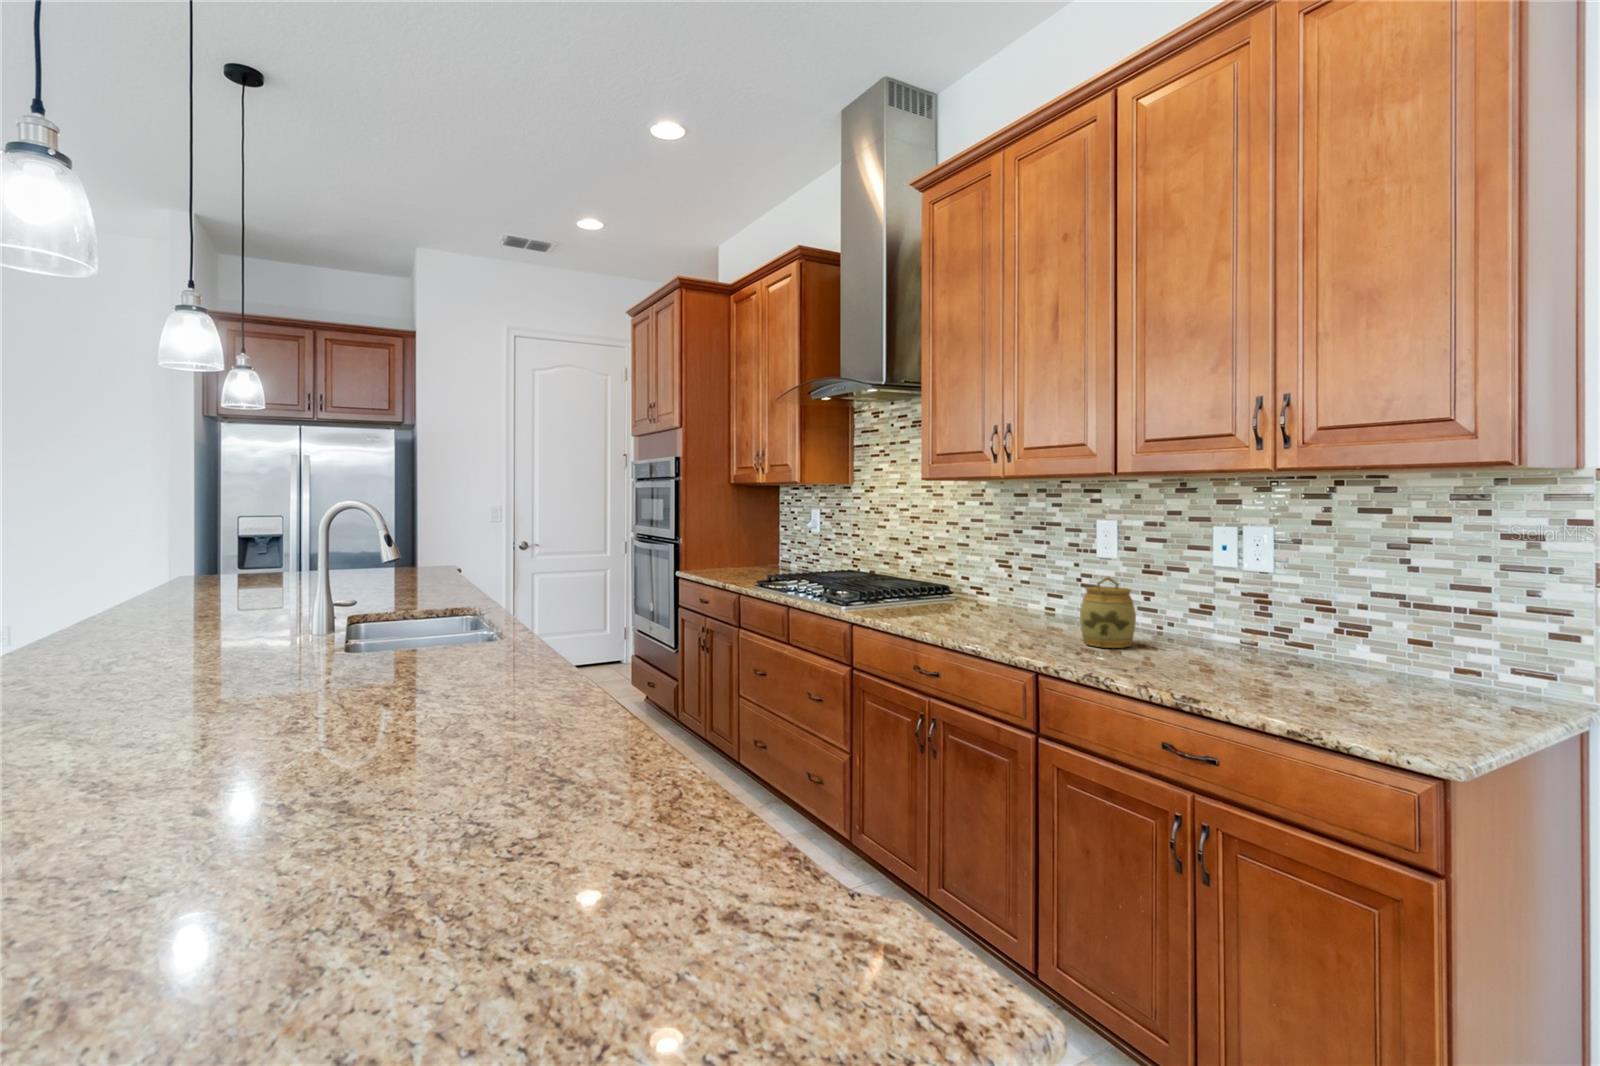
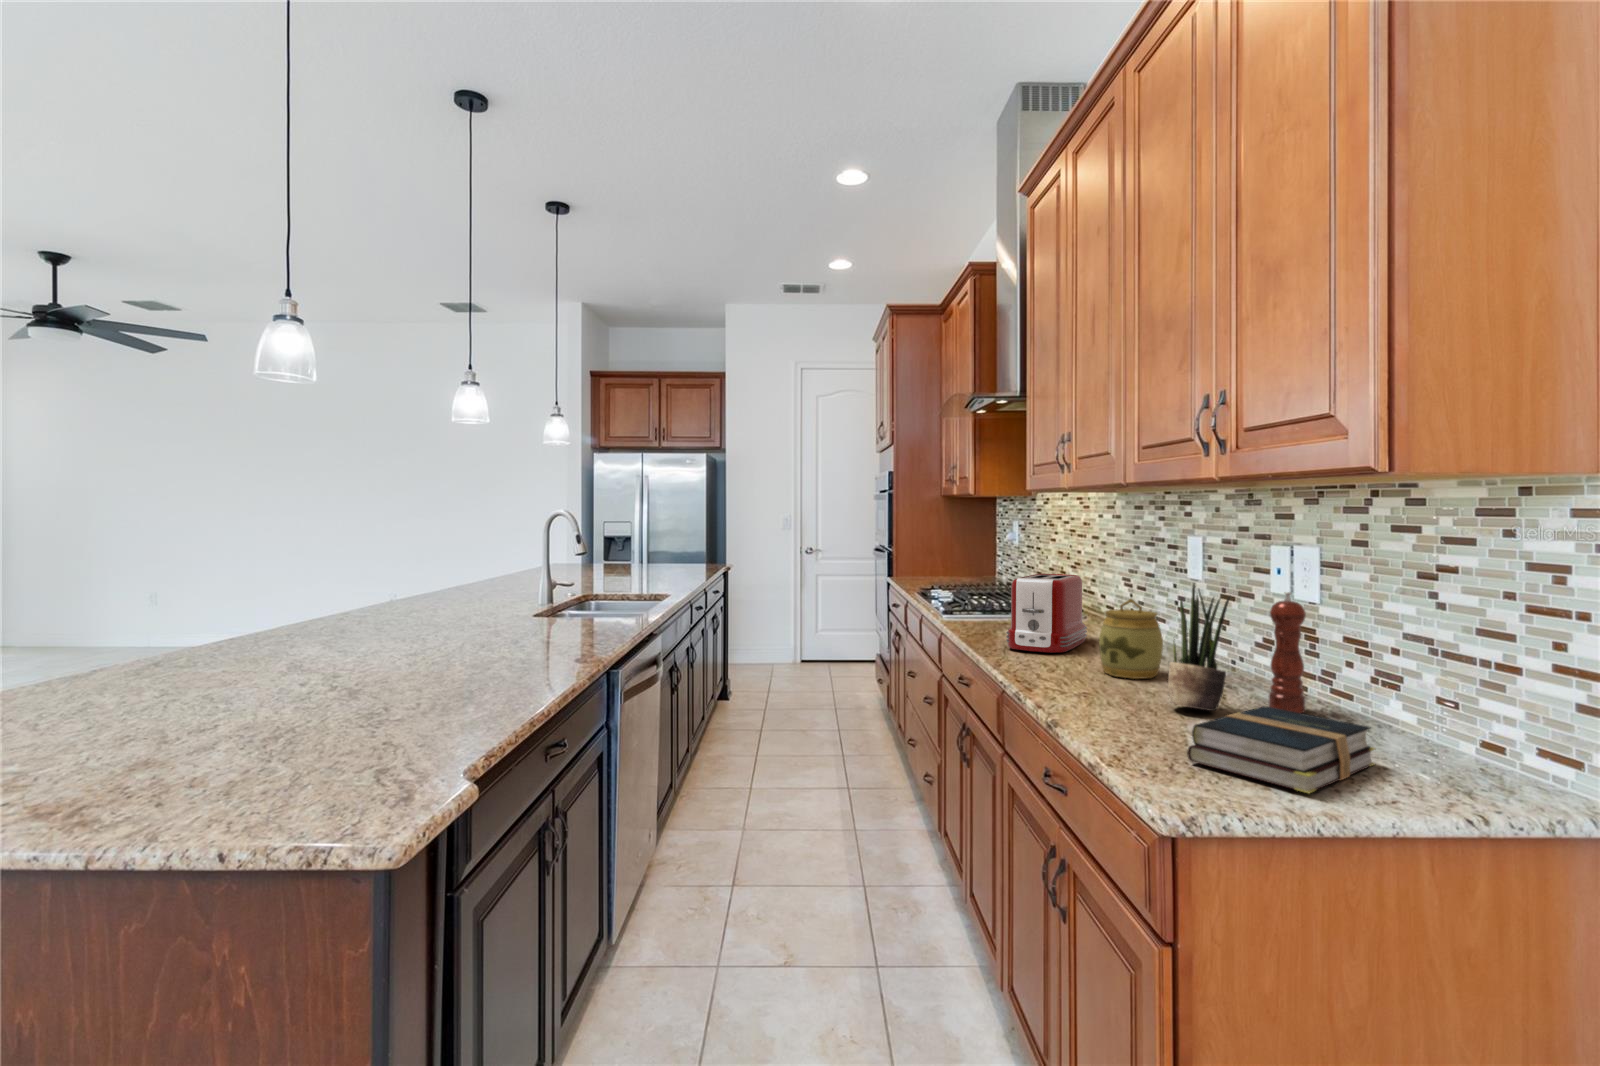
toaster: none [951,558,1020,632] -> present [1006,574,1087,653]
potted plant: none [1197,559,1246,668] -> present [1168,585,1230,711]
pepper mill: none [1255,564,1286,663] -> present [1268,592,1306,713]
hardback book: none [1305,658,1441,721] -> present [1187,706,1375,793]

